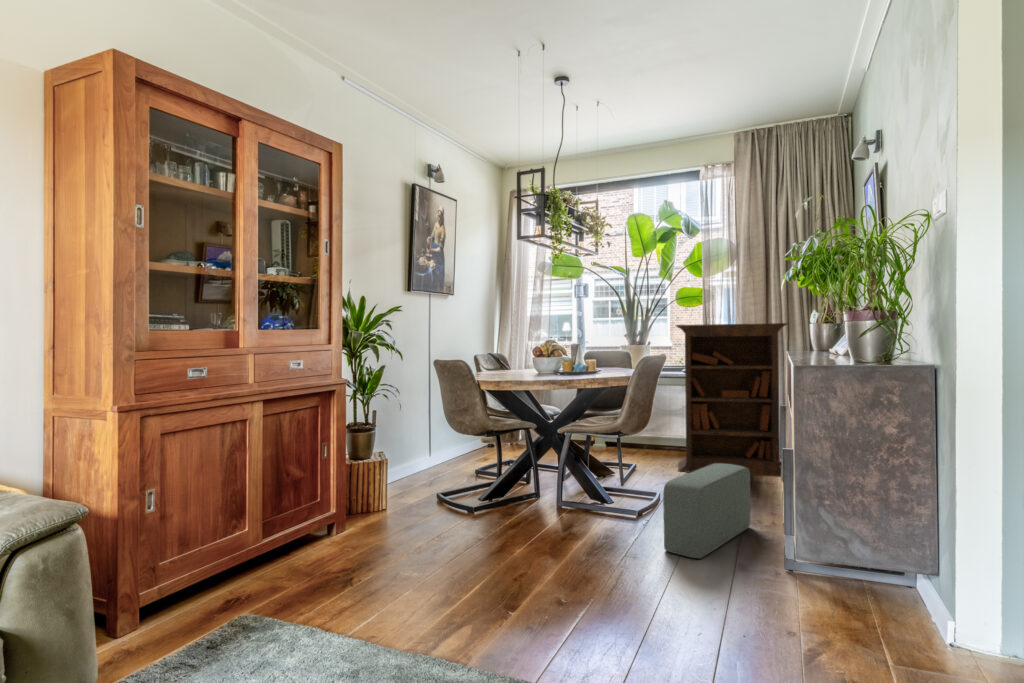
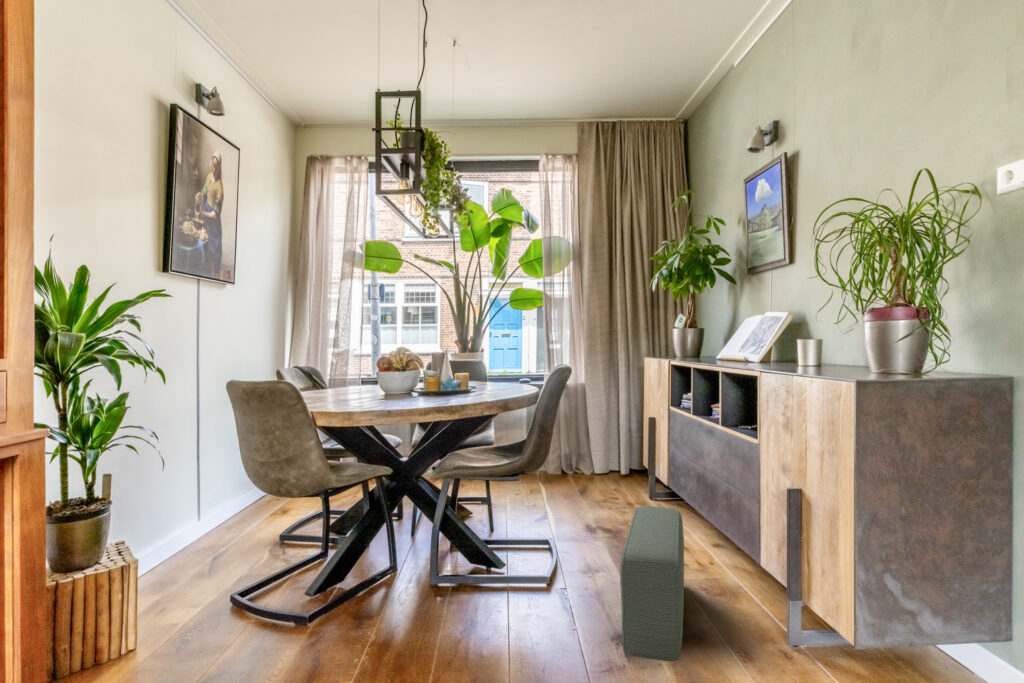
bookcase: present [676,323,788,477] -> none [523,330,651,503]

